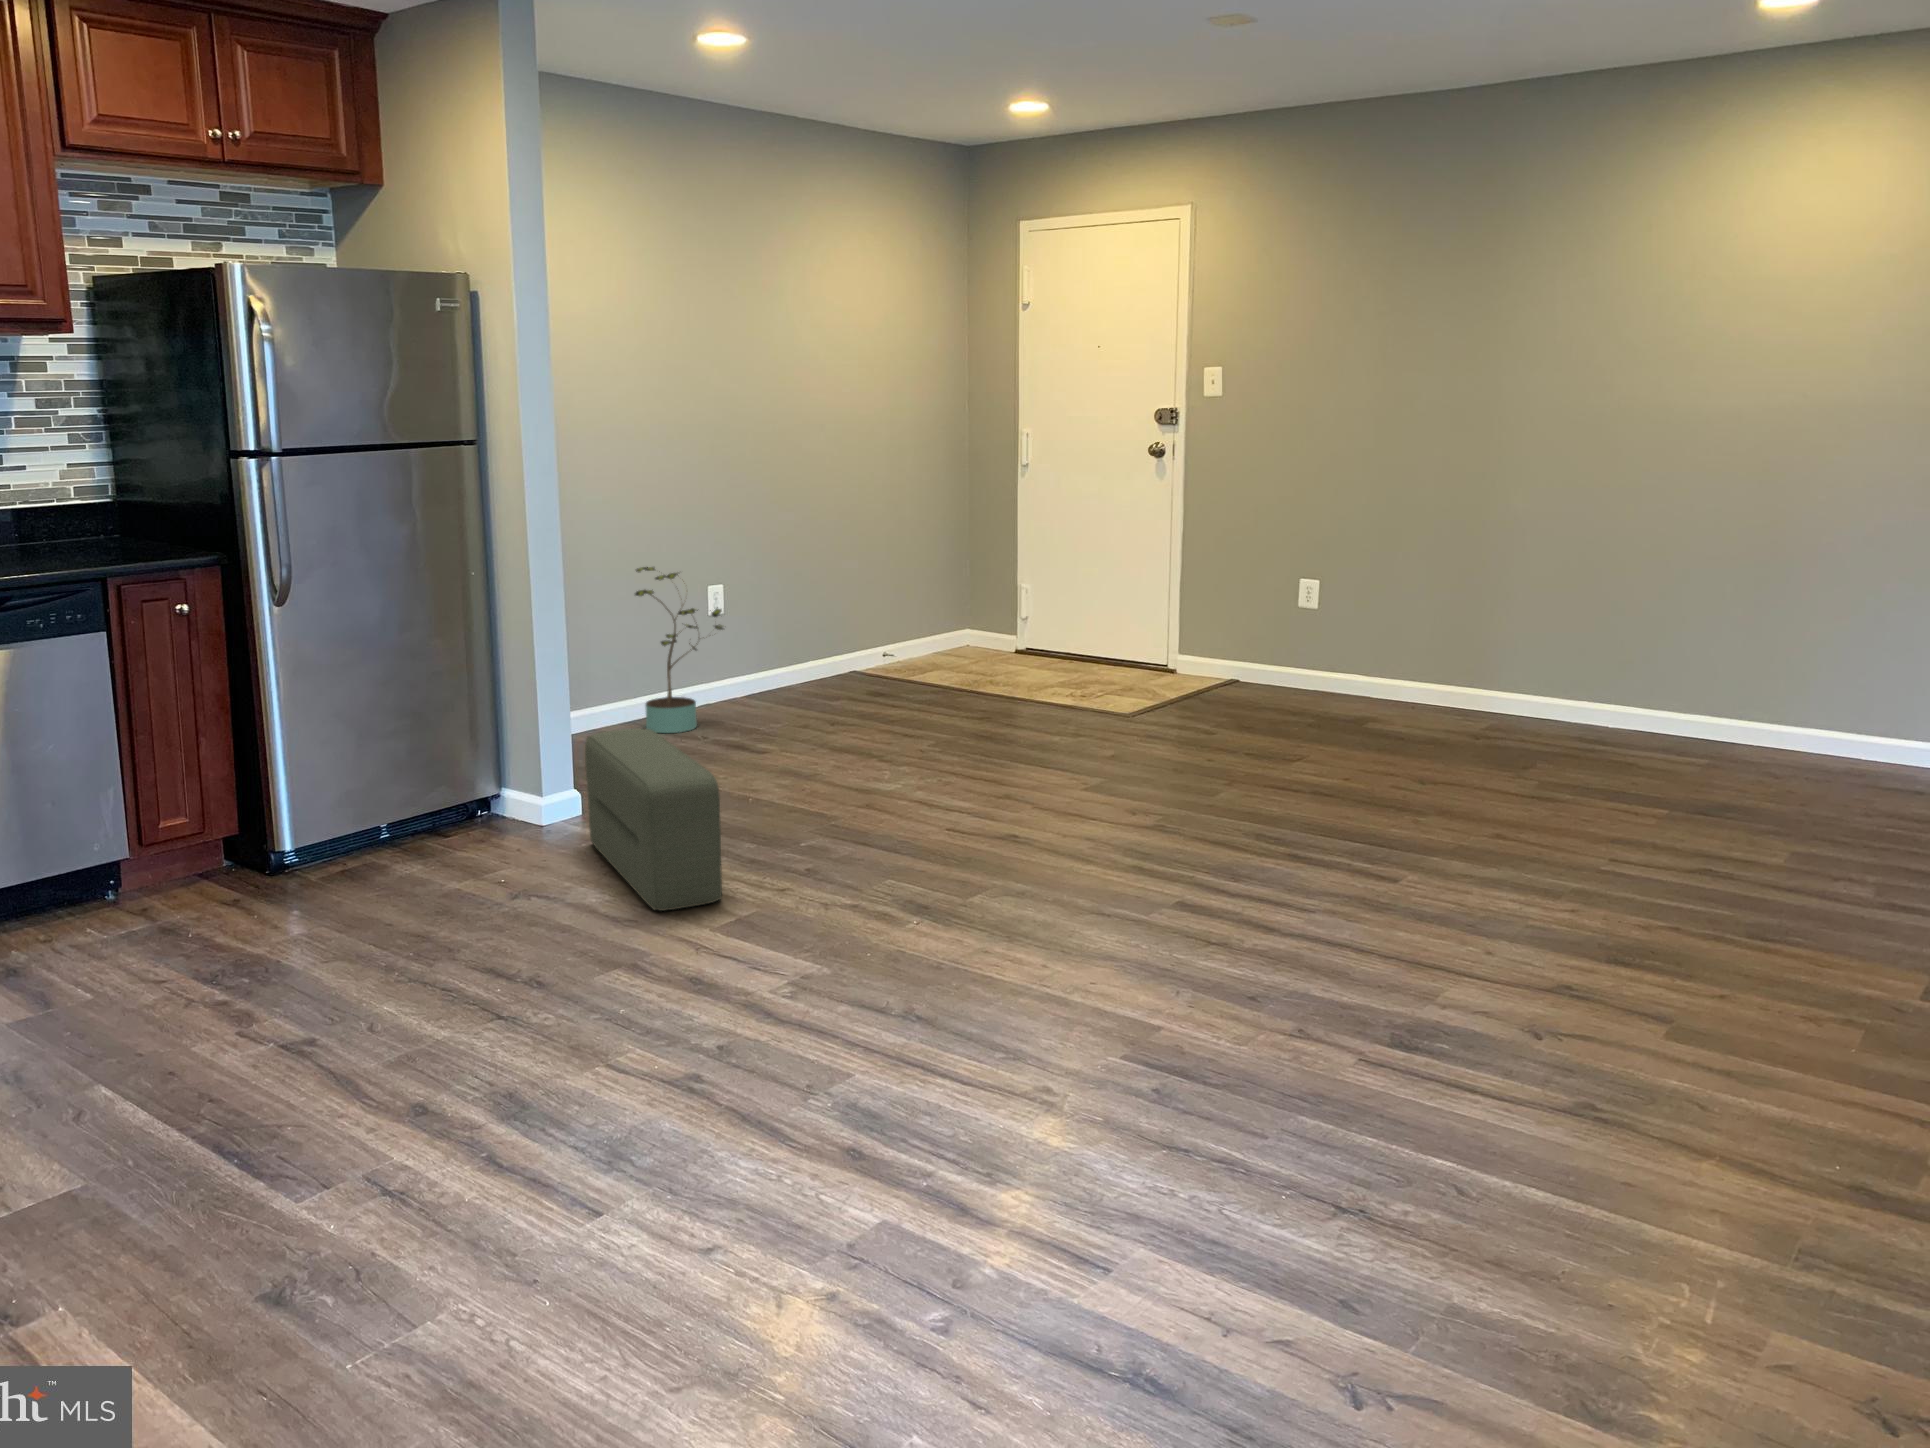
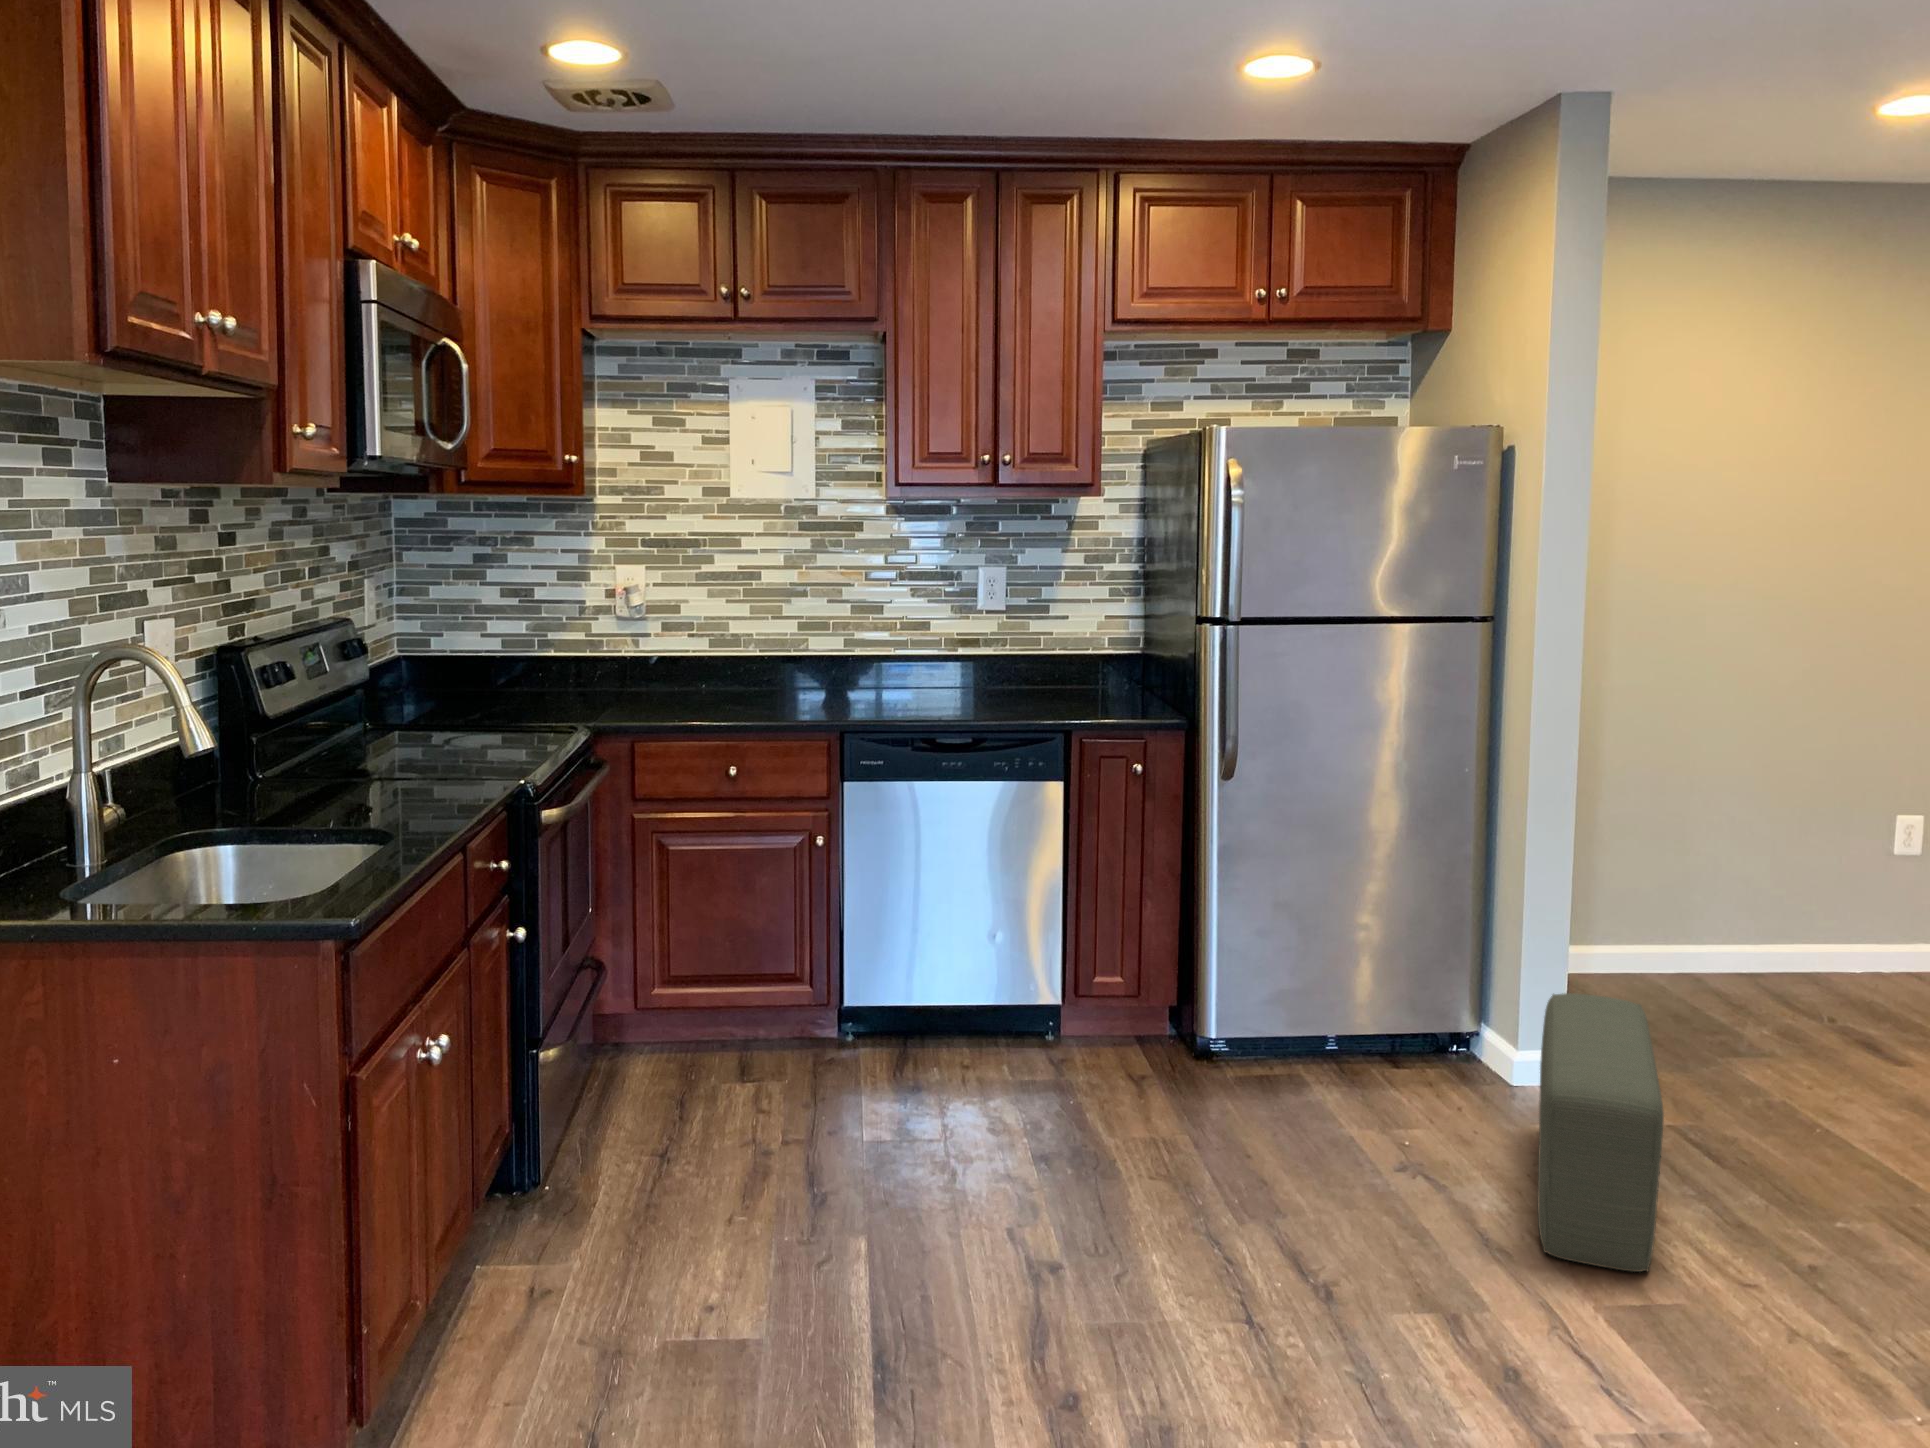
potted plant: present [635,567,723,733] -> none [1745,781,1891,1008]

